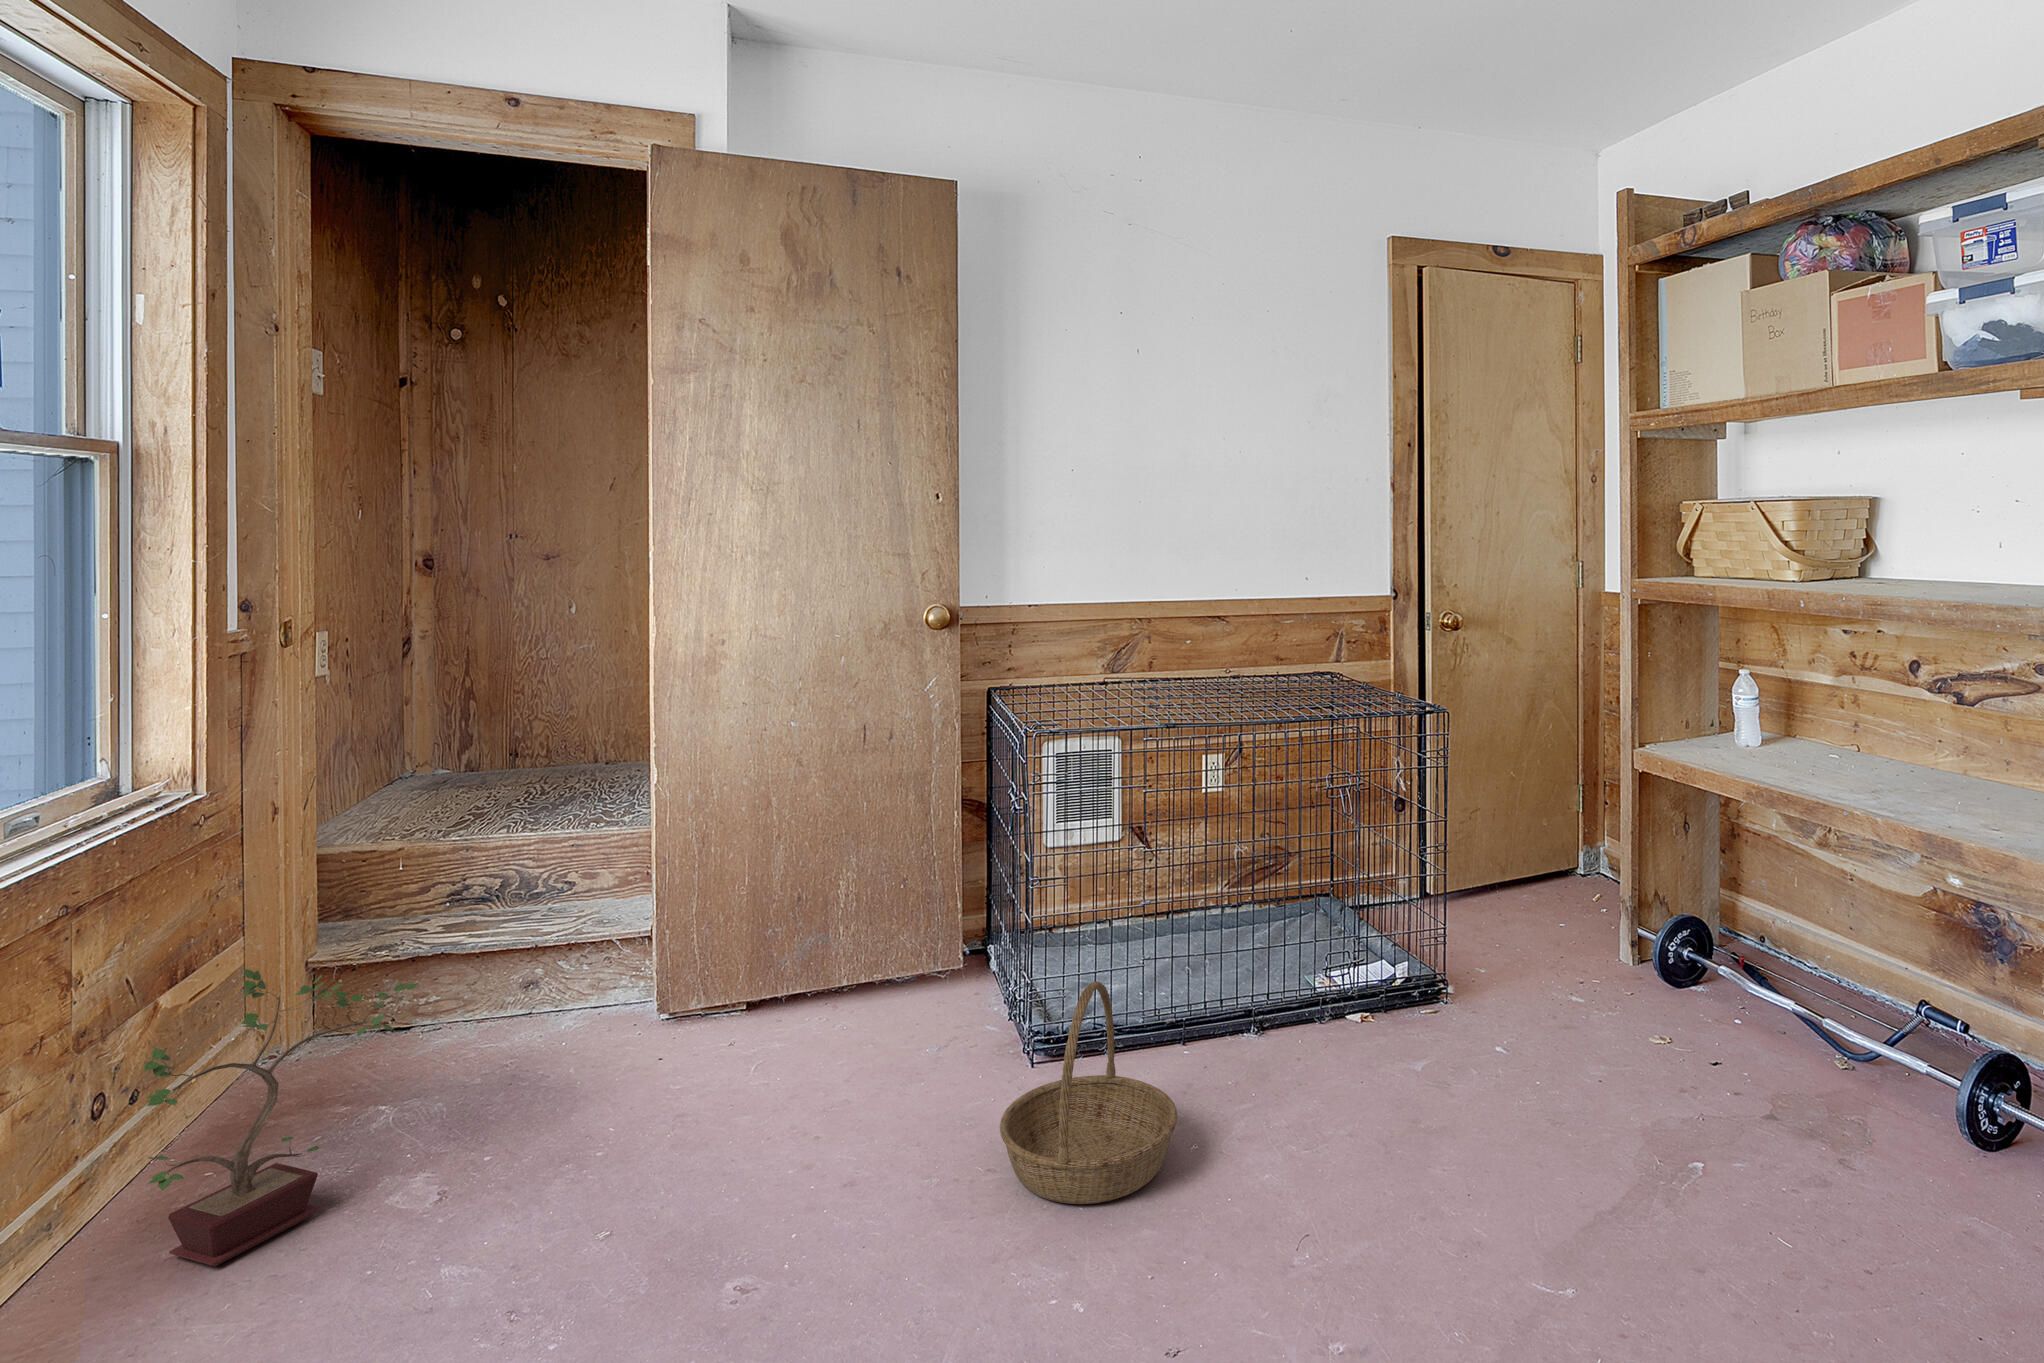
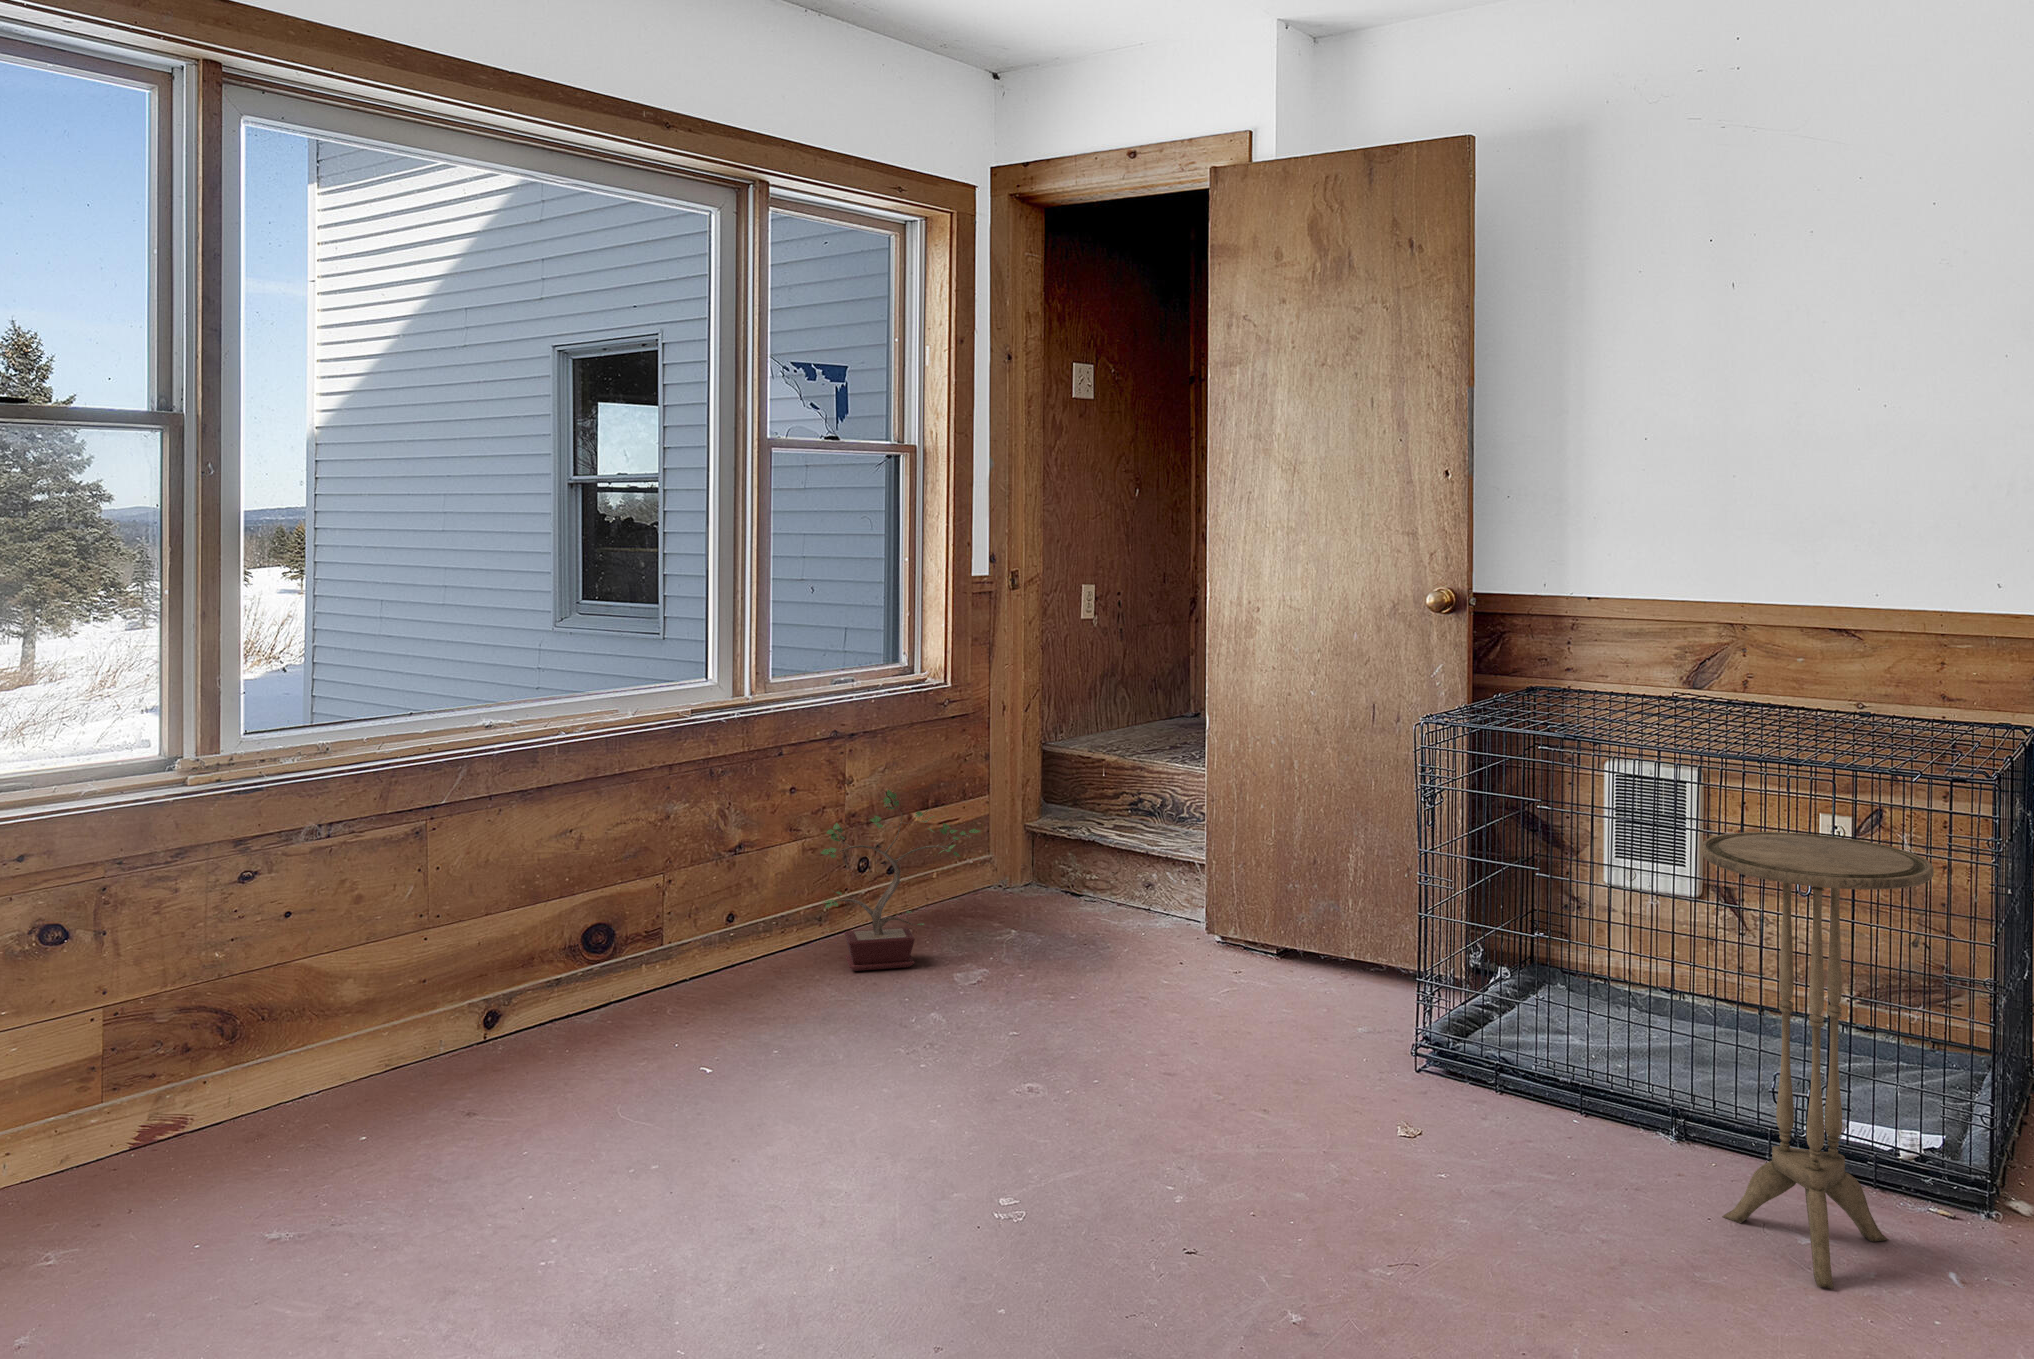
side table: none [1348,771,1501,1094] -> present [1701,832,1934,1288]
basket: present [1000,981,1177,1204] -> none [1235,960,1416,1173]

